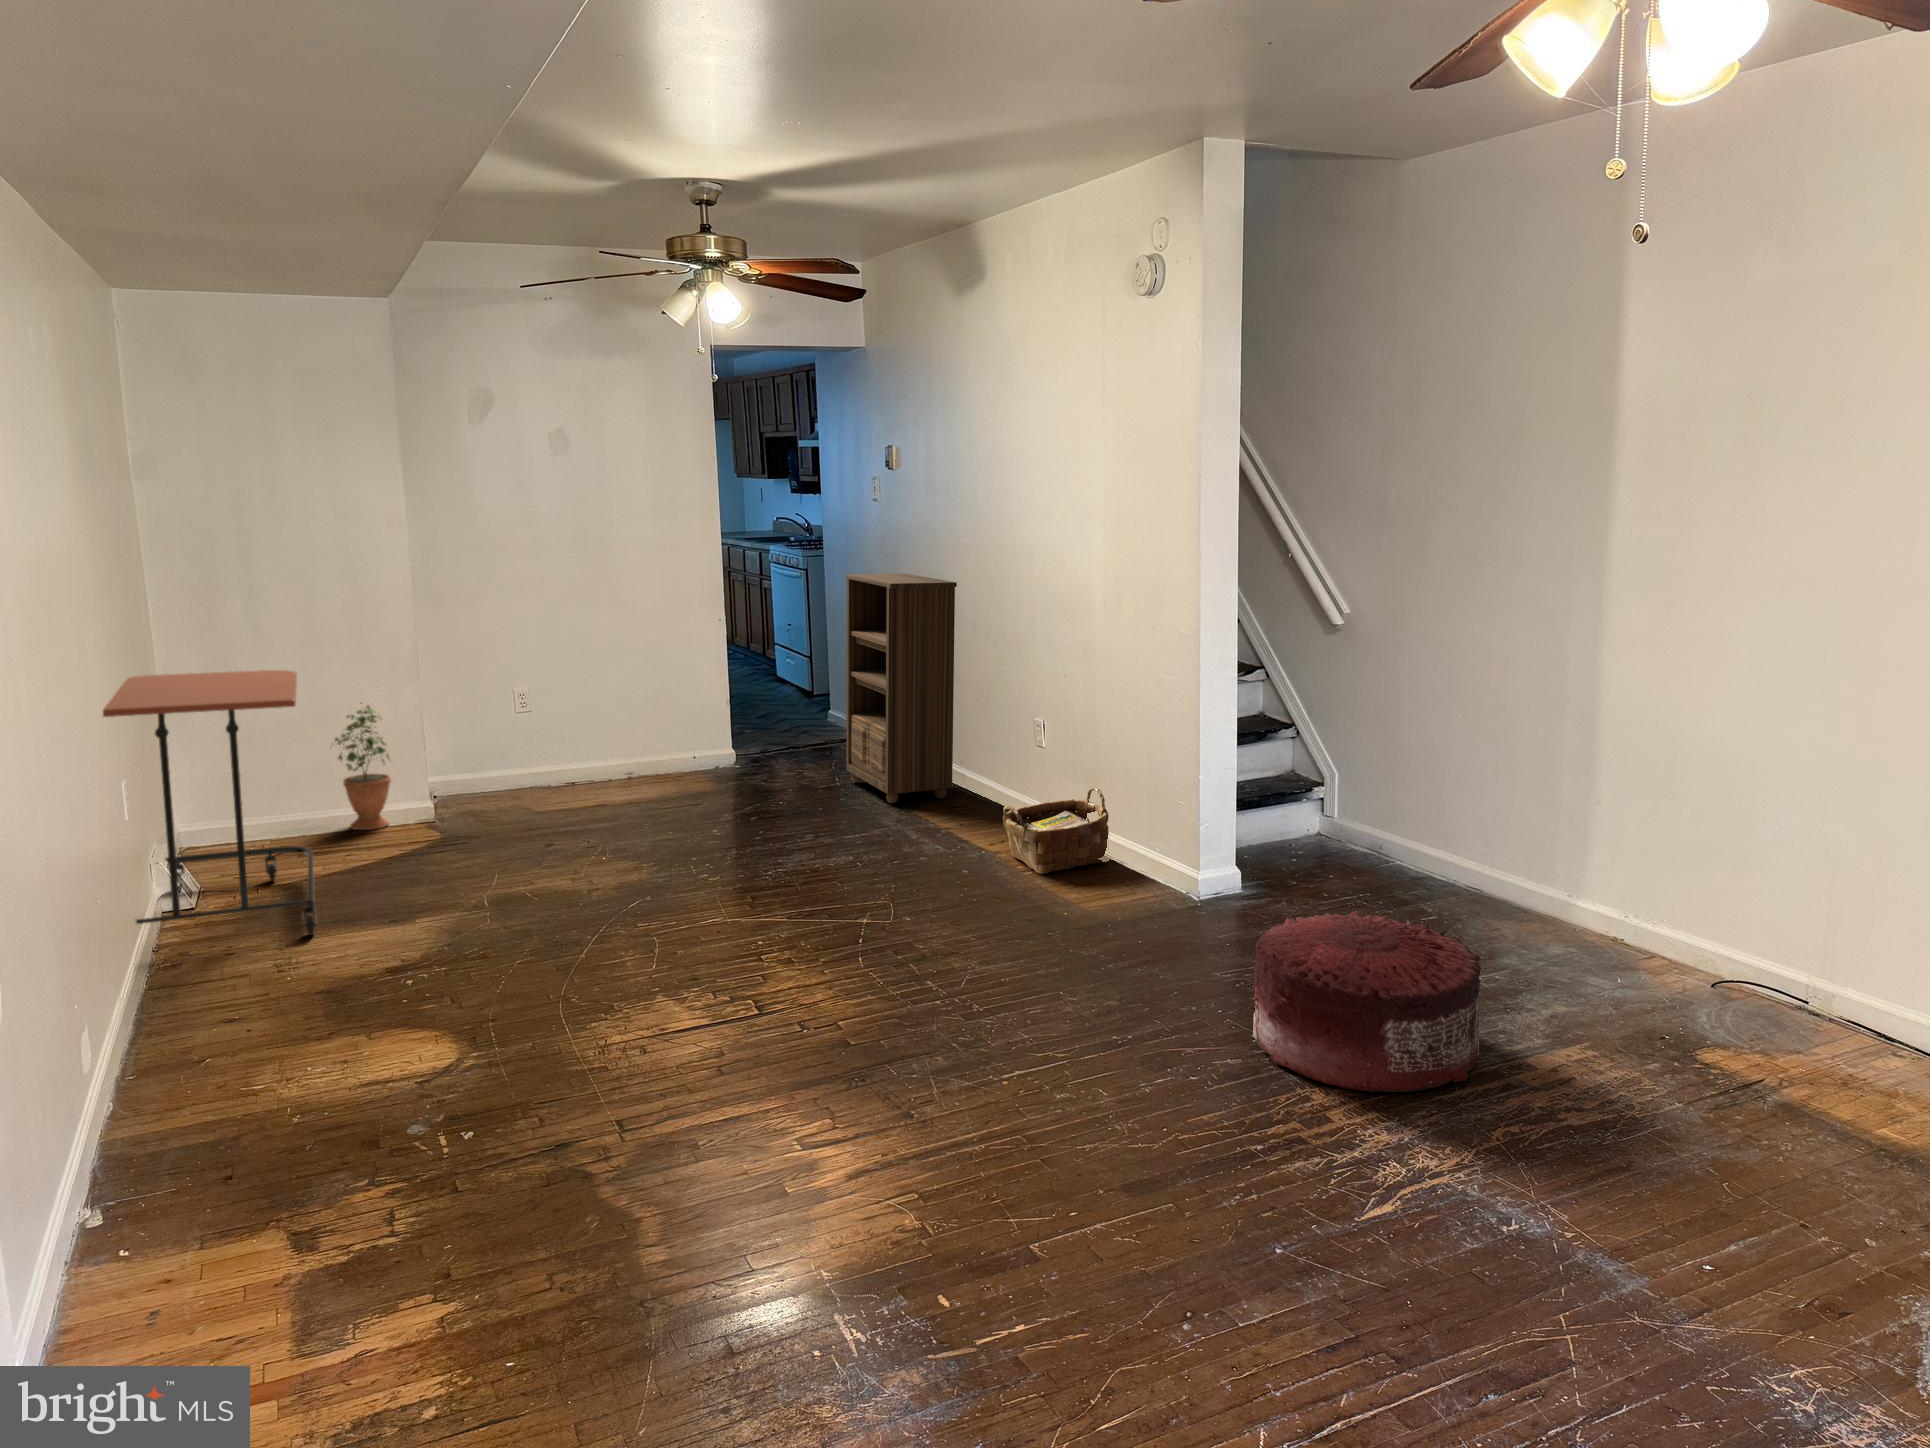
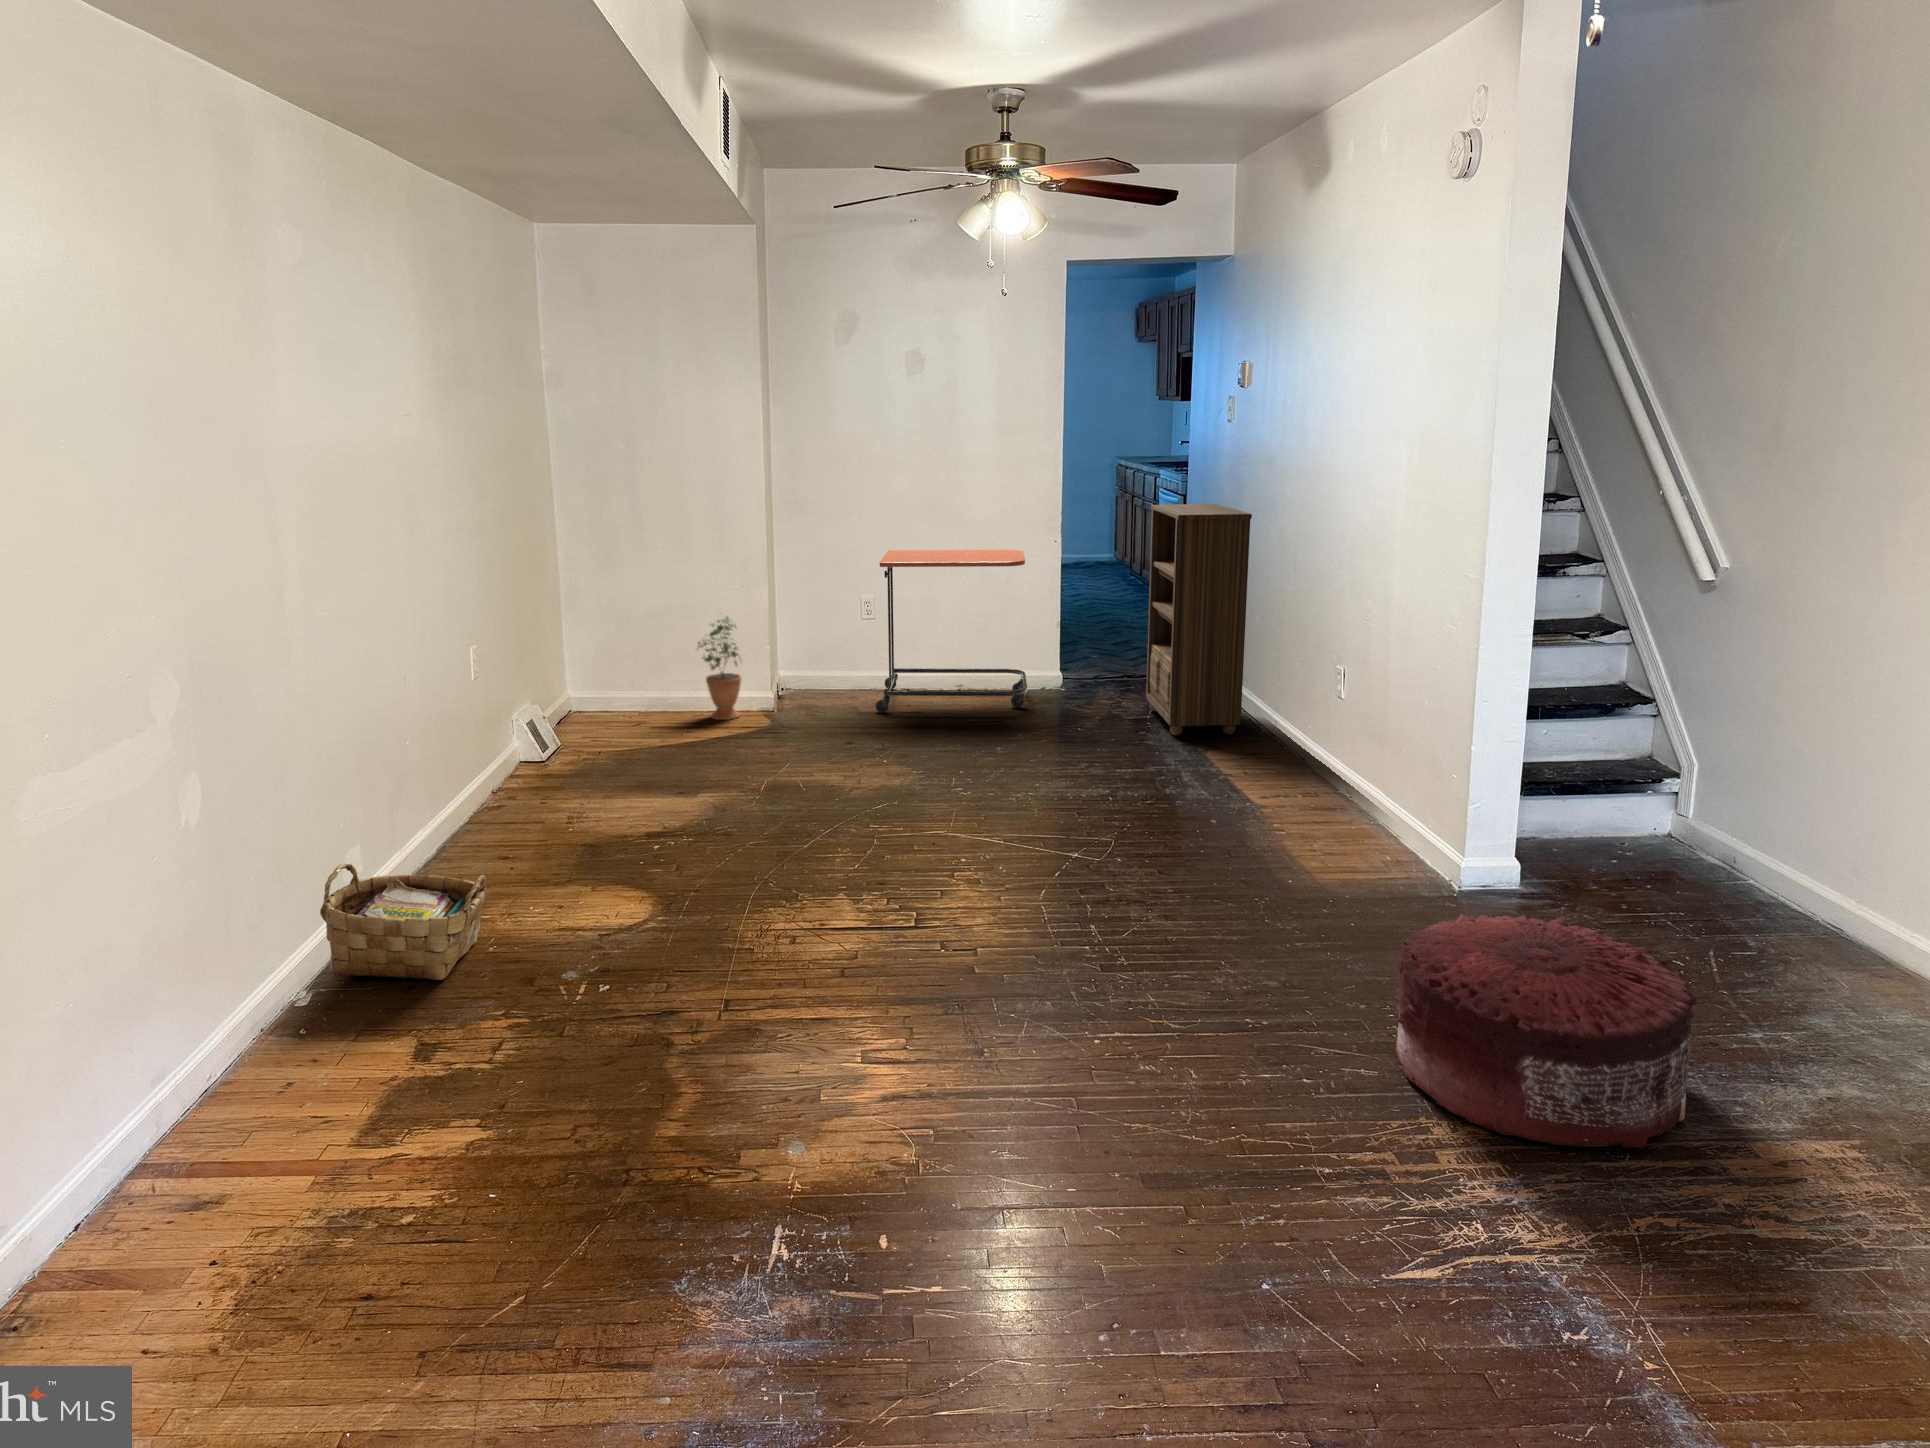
side table: present [103,670,317,935] -> present [876,550,1027,713]
woven basket: present [1003,787,1109,874] -> present [320,862,487,980]

